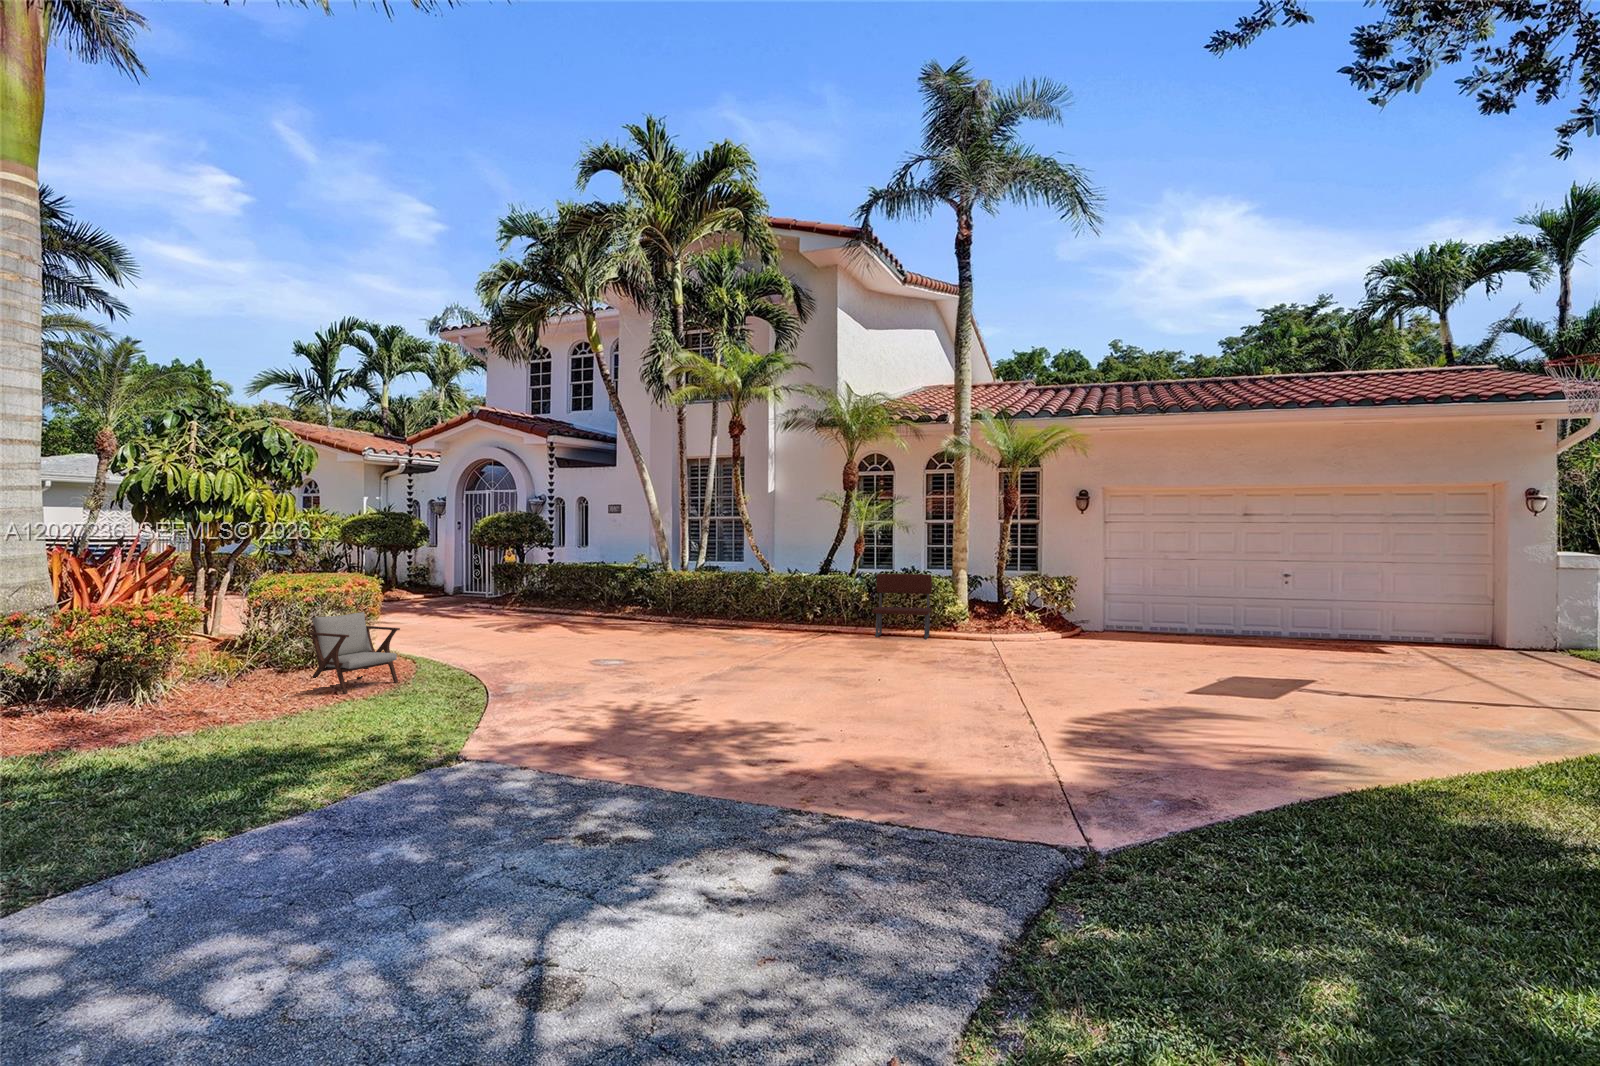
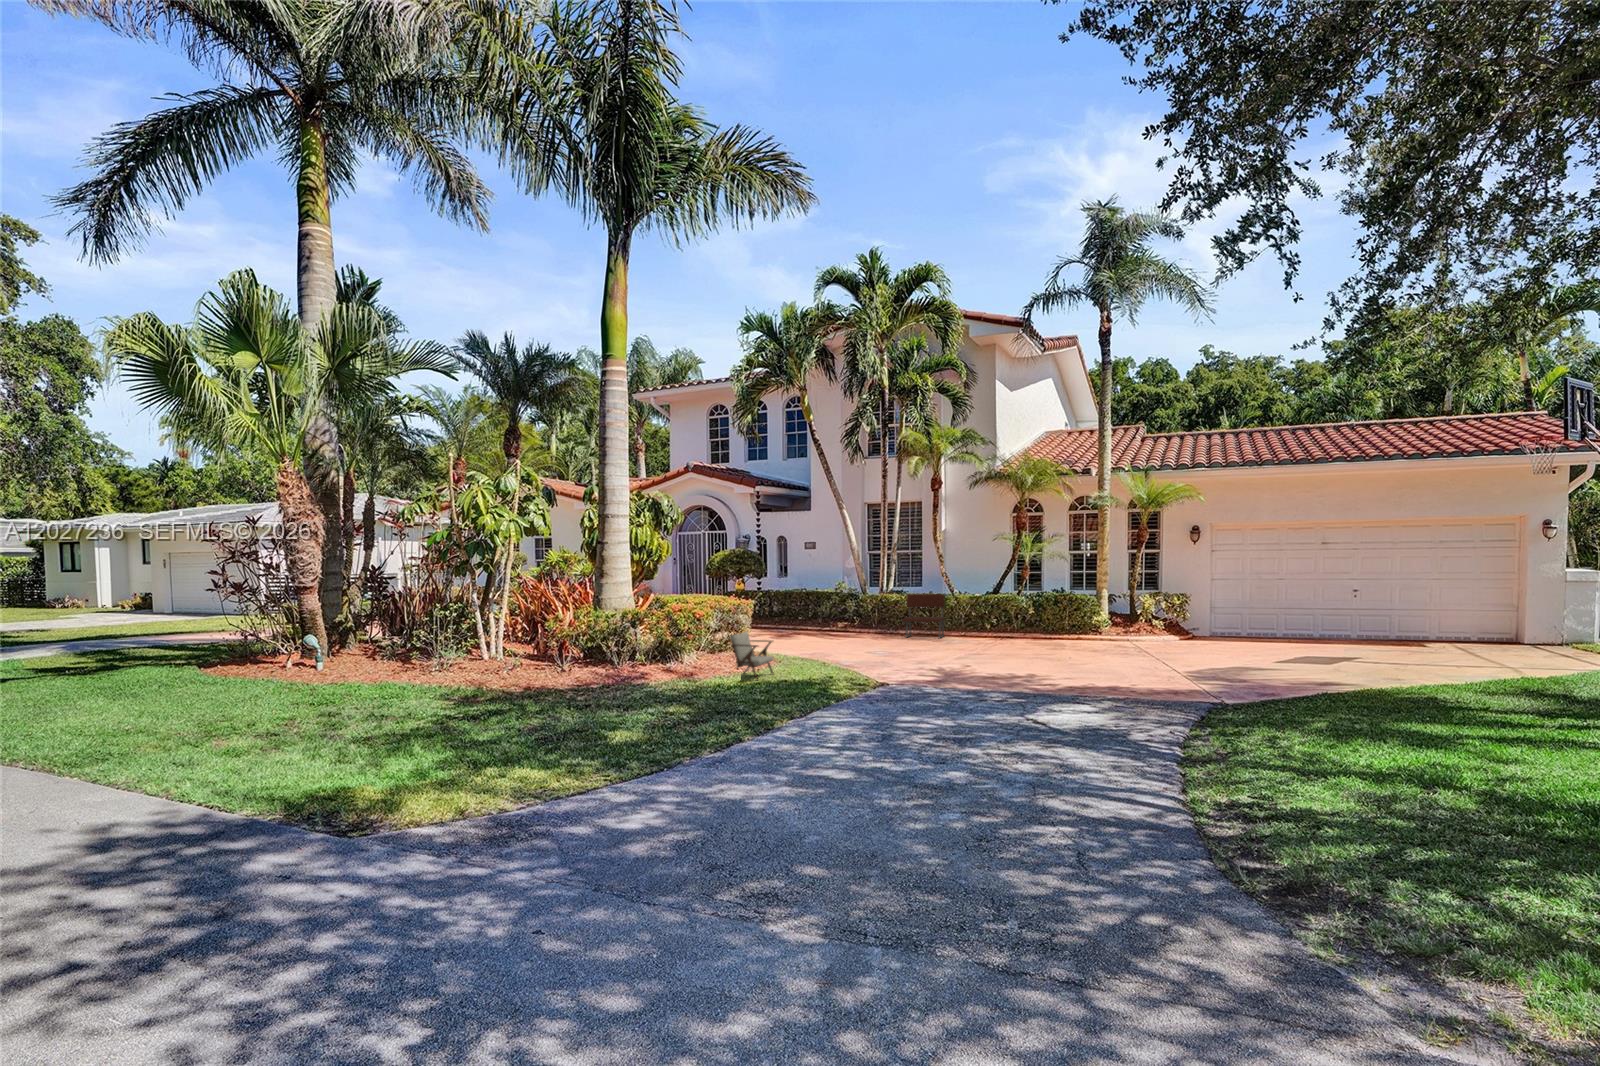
bench: present [872,574,932,639] -> present [903,594,944,638]

